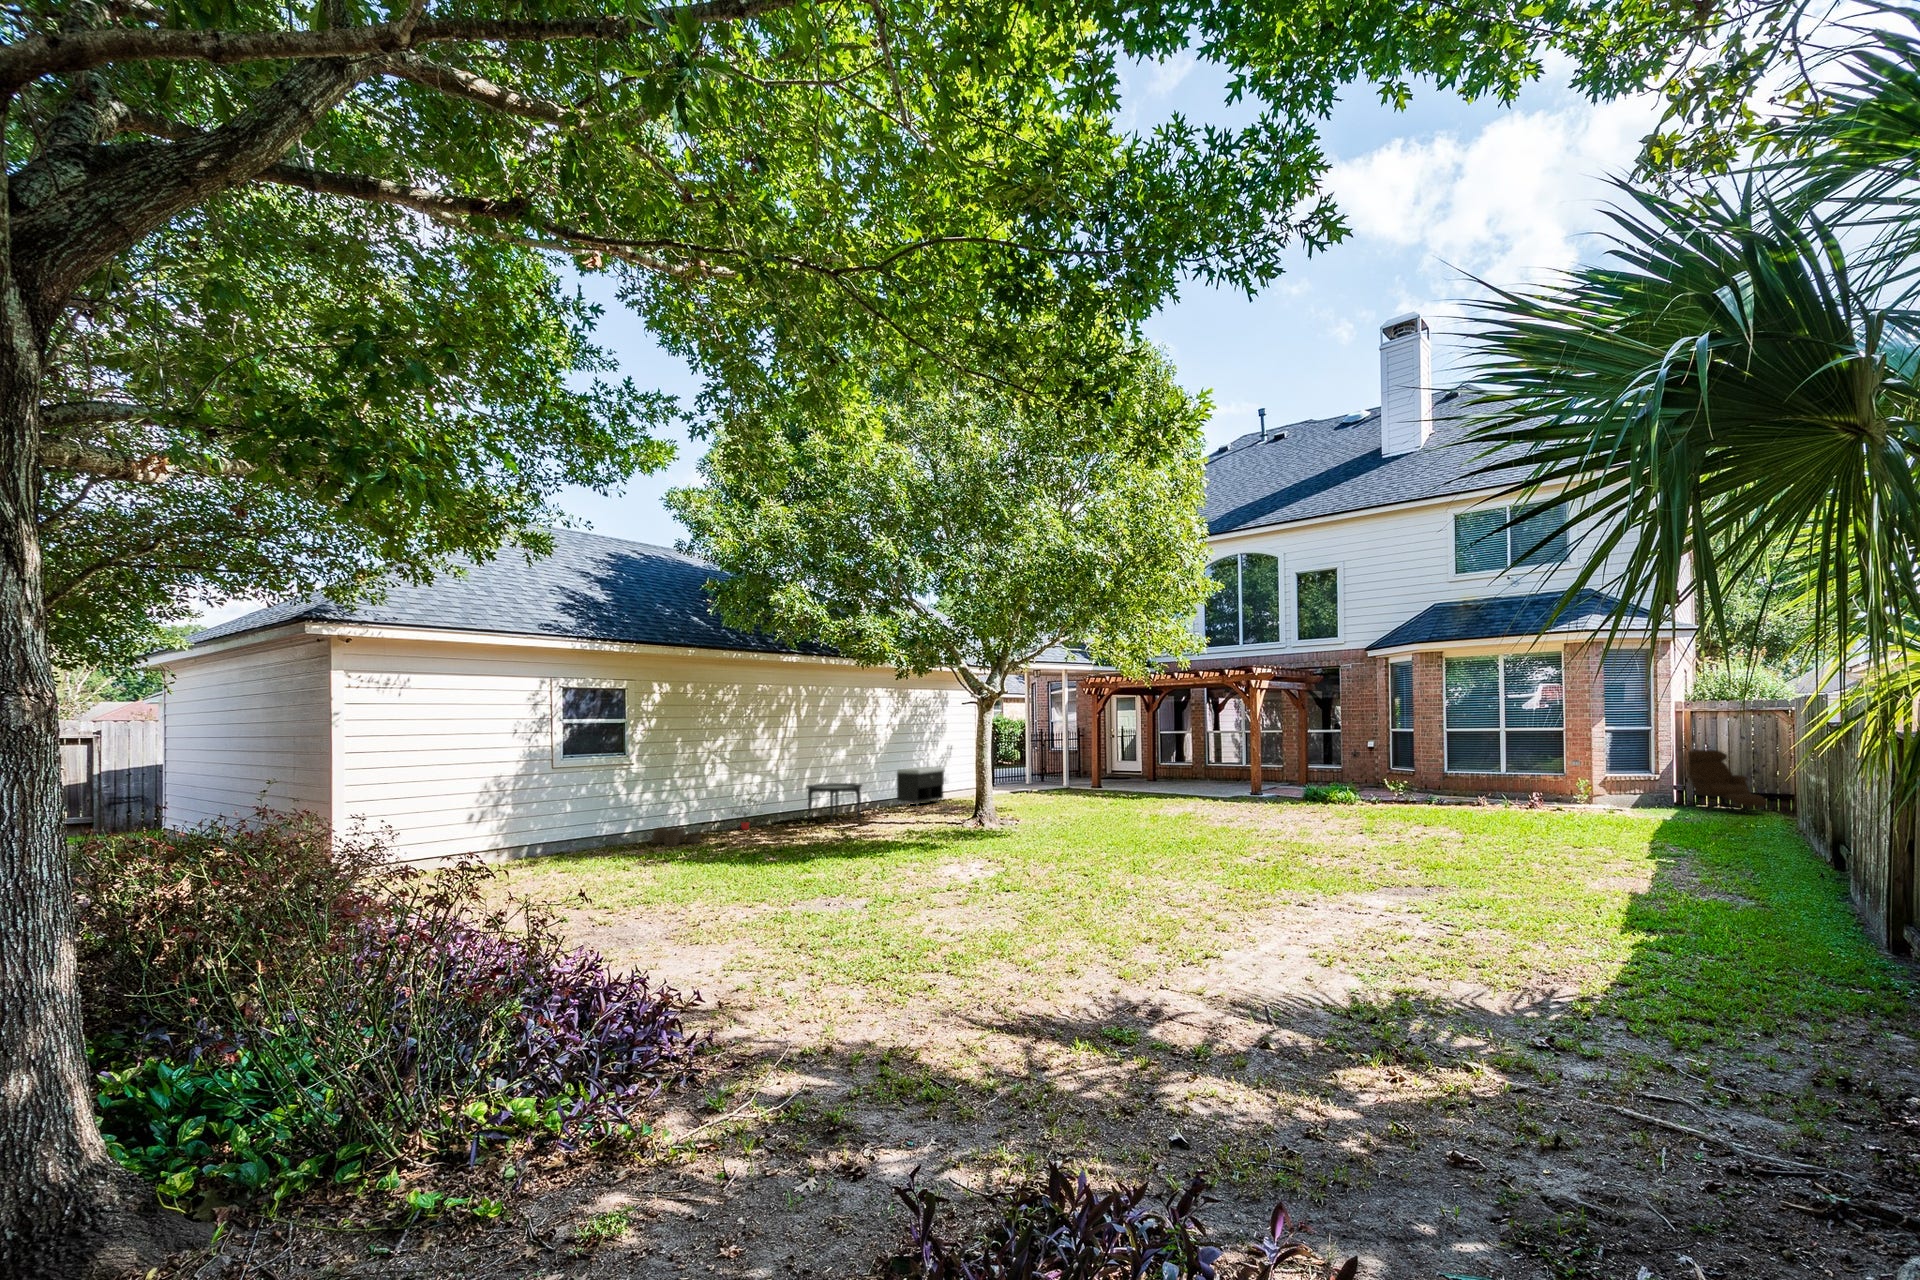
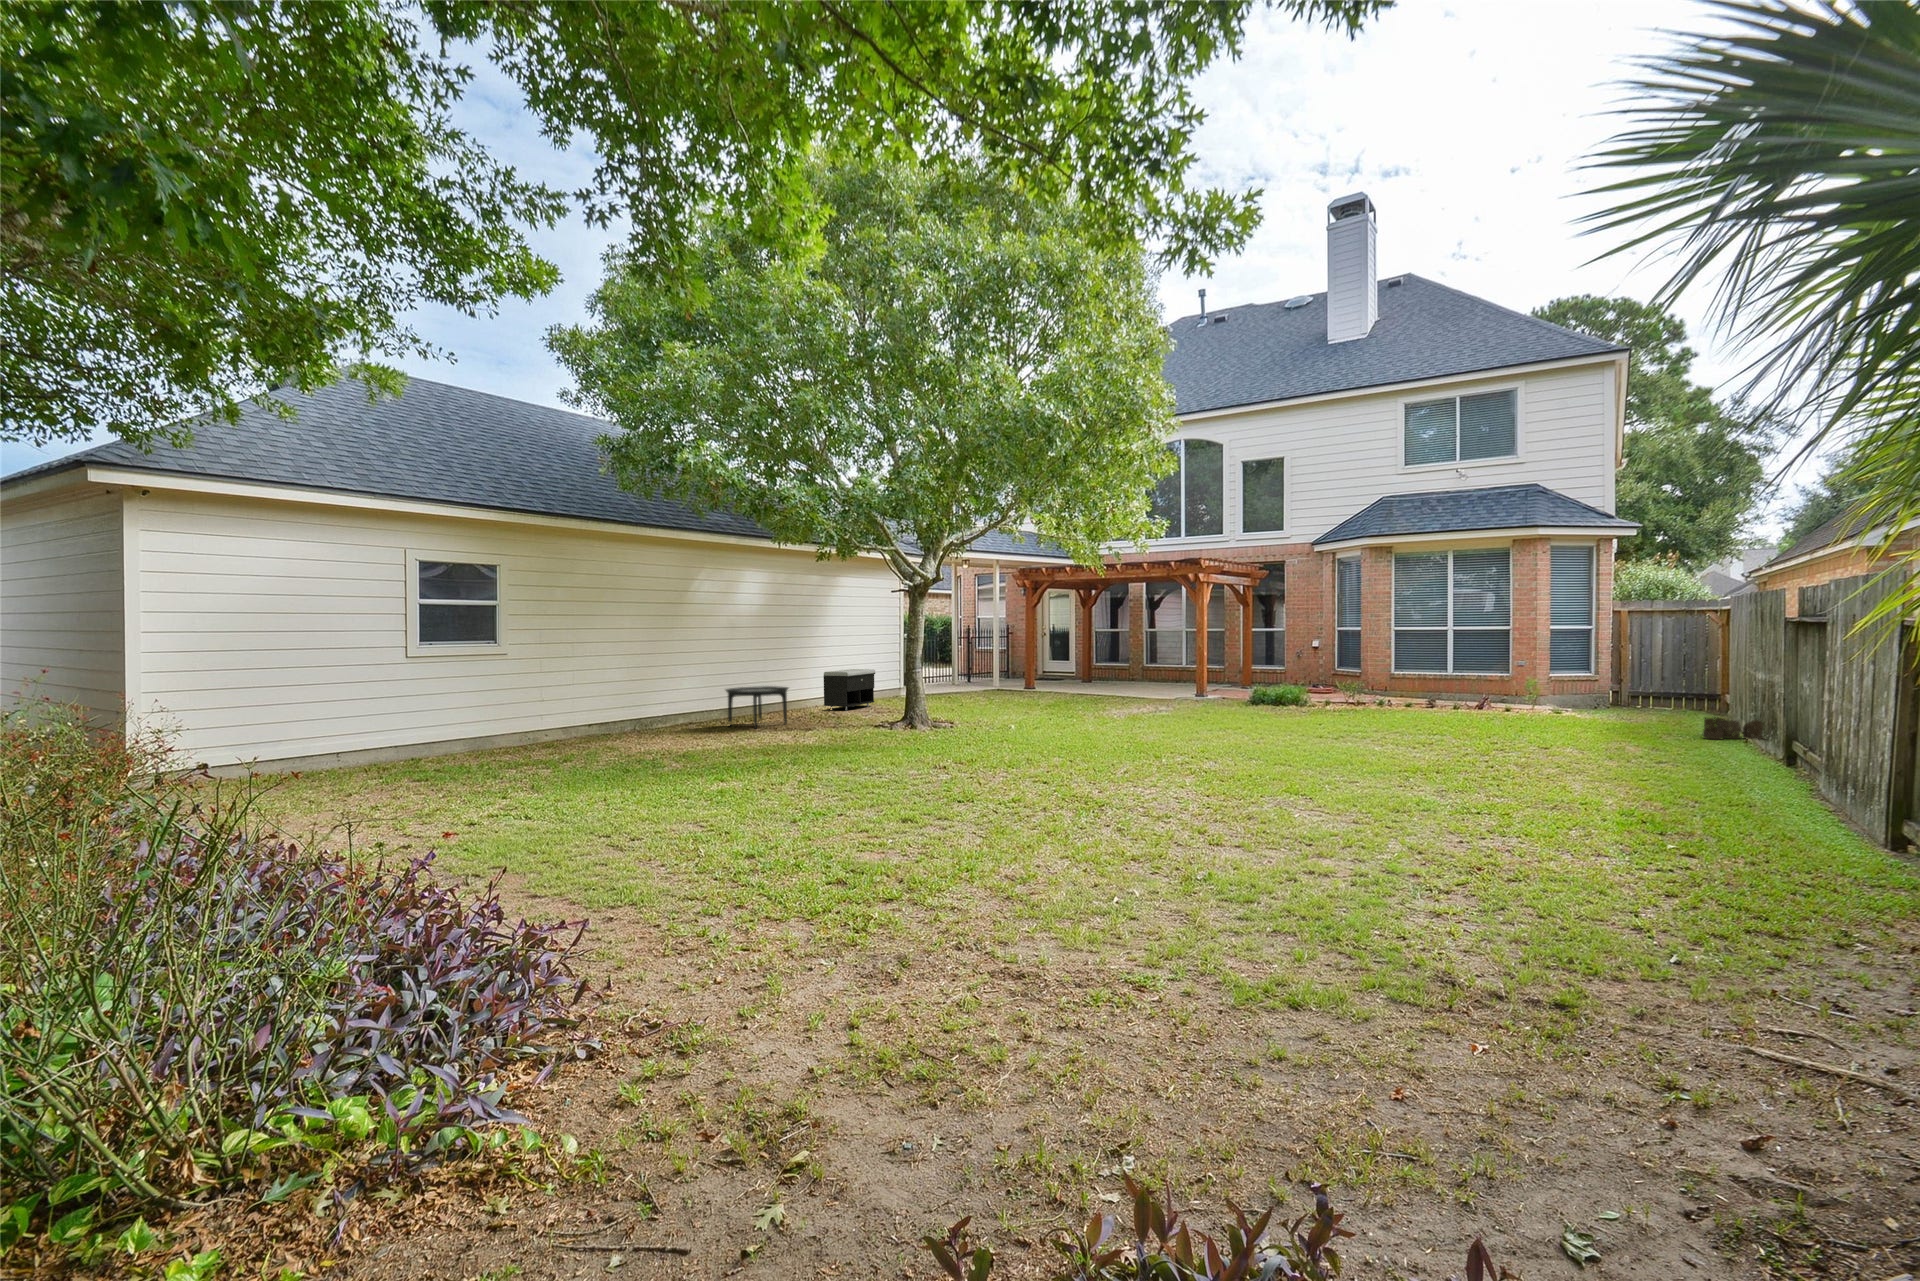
lounge chair: present [1688,750,1768,812] -> none [1626,644,1703,707]
potted plant: present [732,799,763,830] -> none [639,703,681,738]
woven basket: present [652,827,700,846] -> present [1703,717,1765,740]

